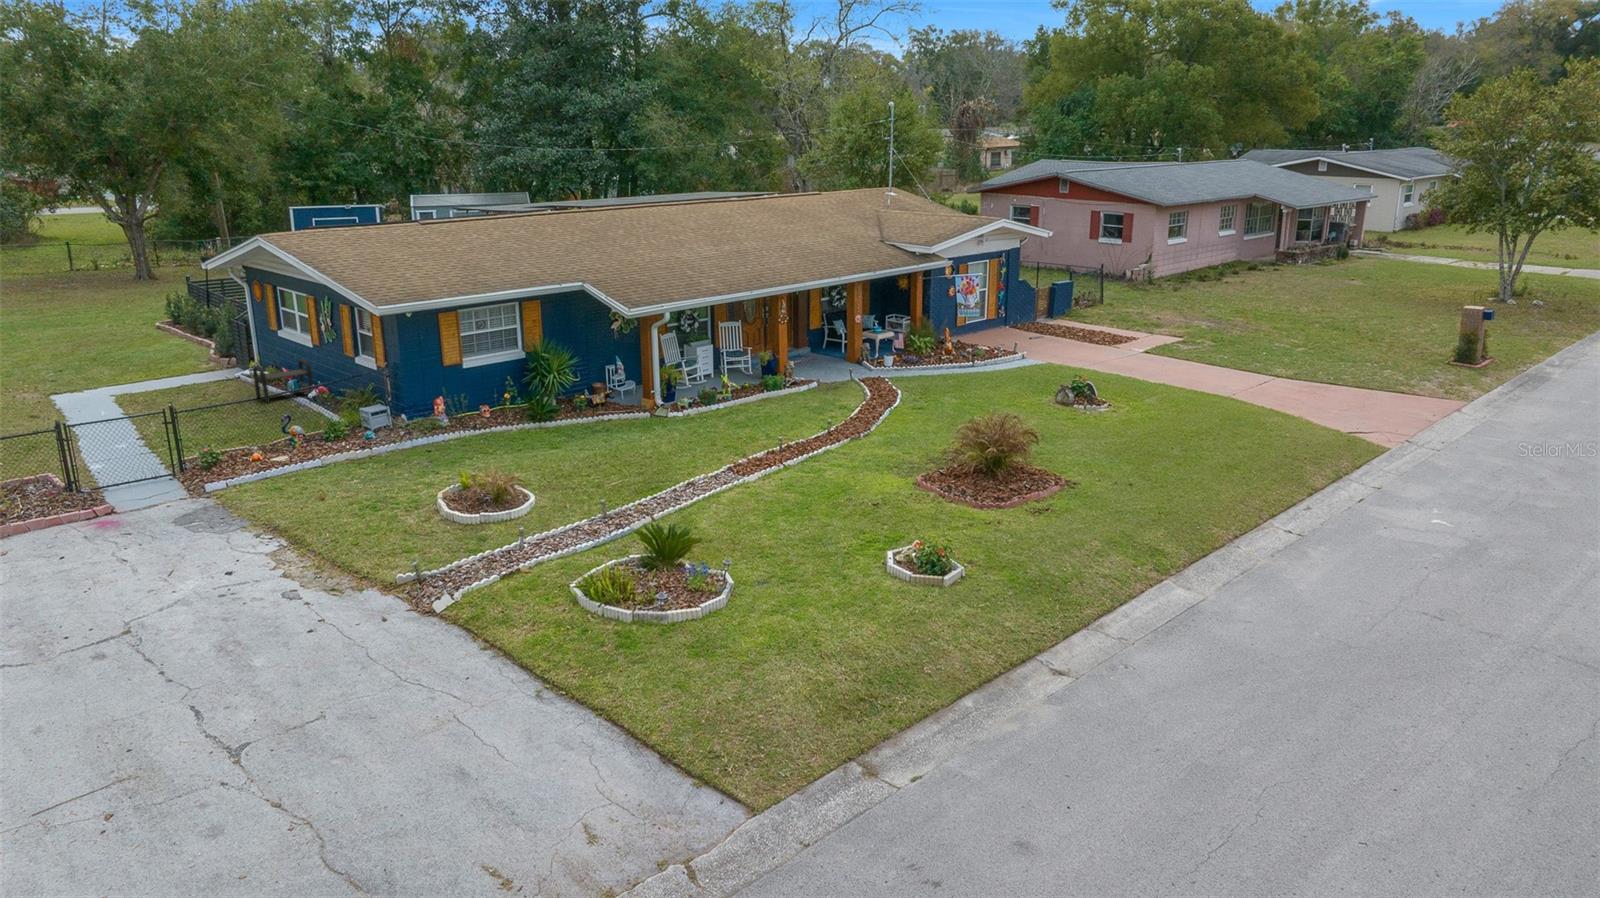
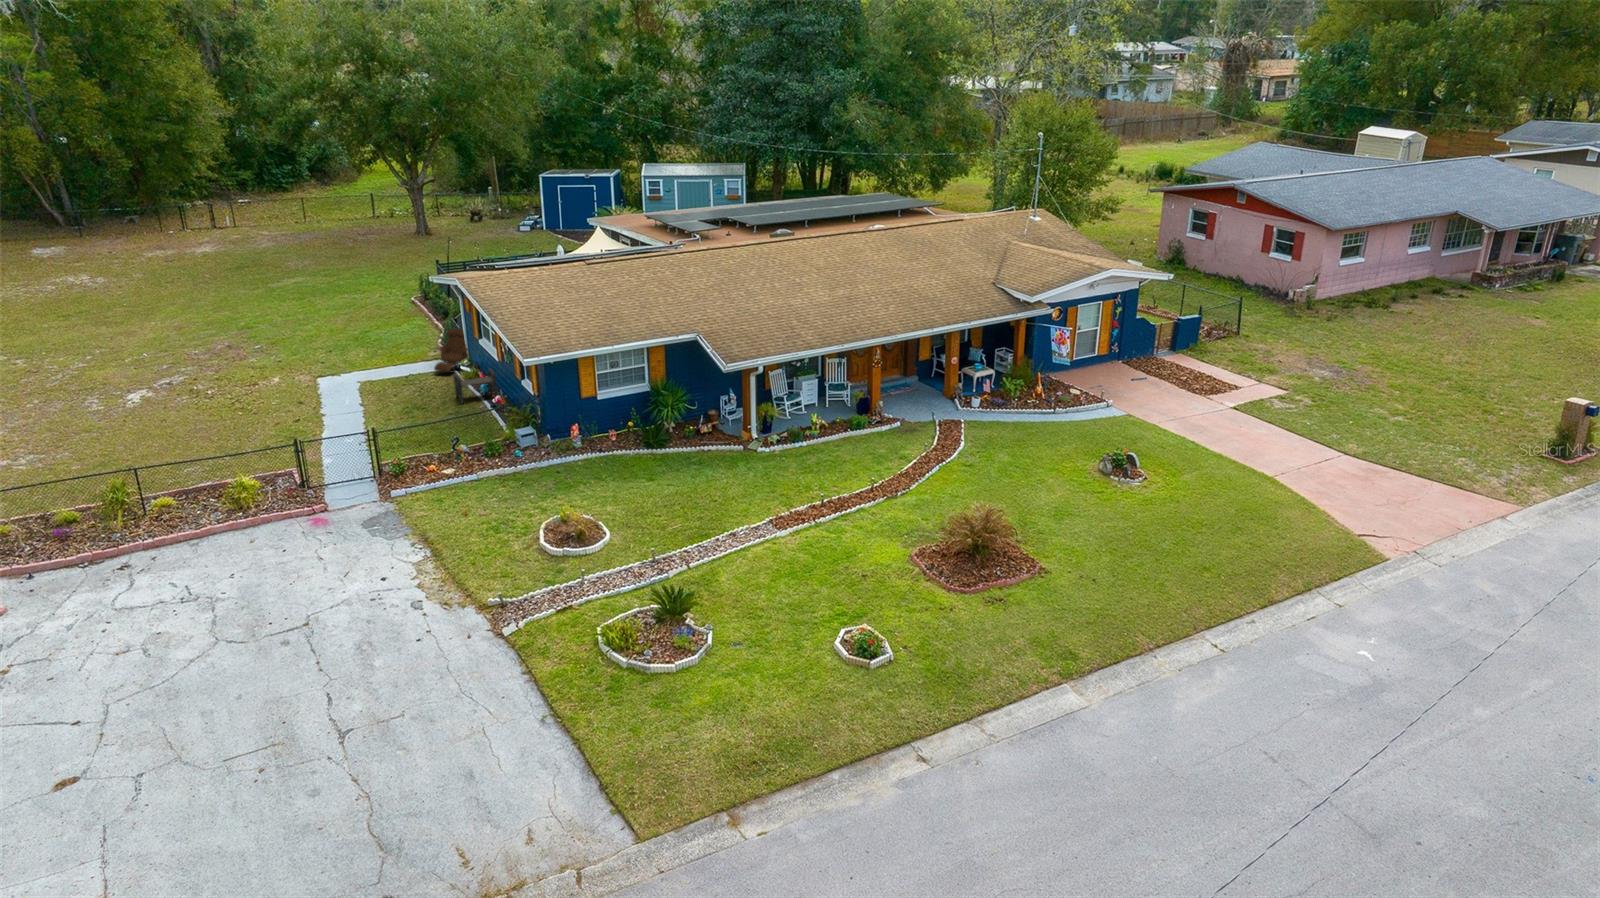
lounge chair: none [216,325,263,383] -> present [434,329,468,373]

